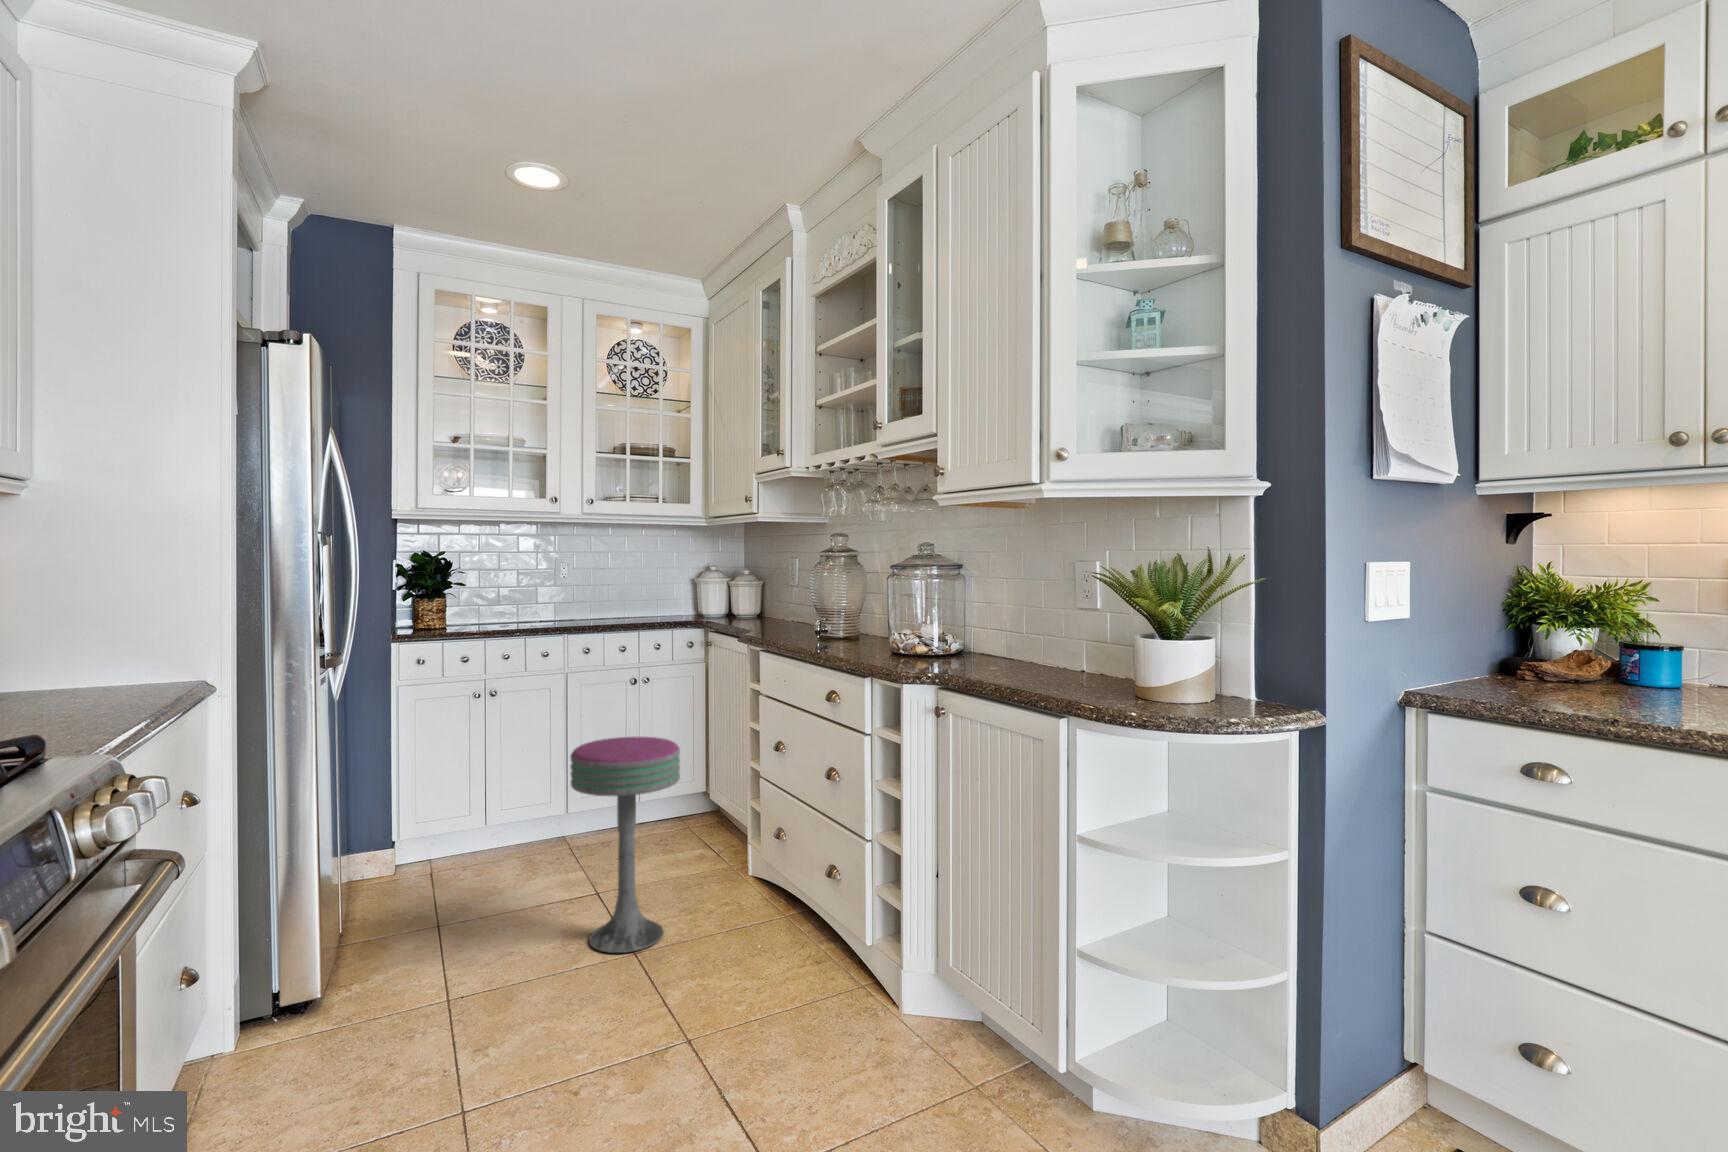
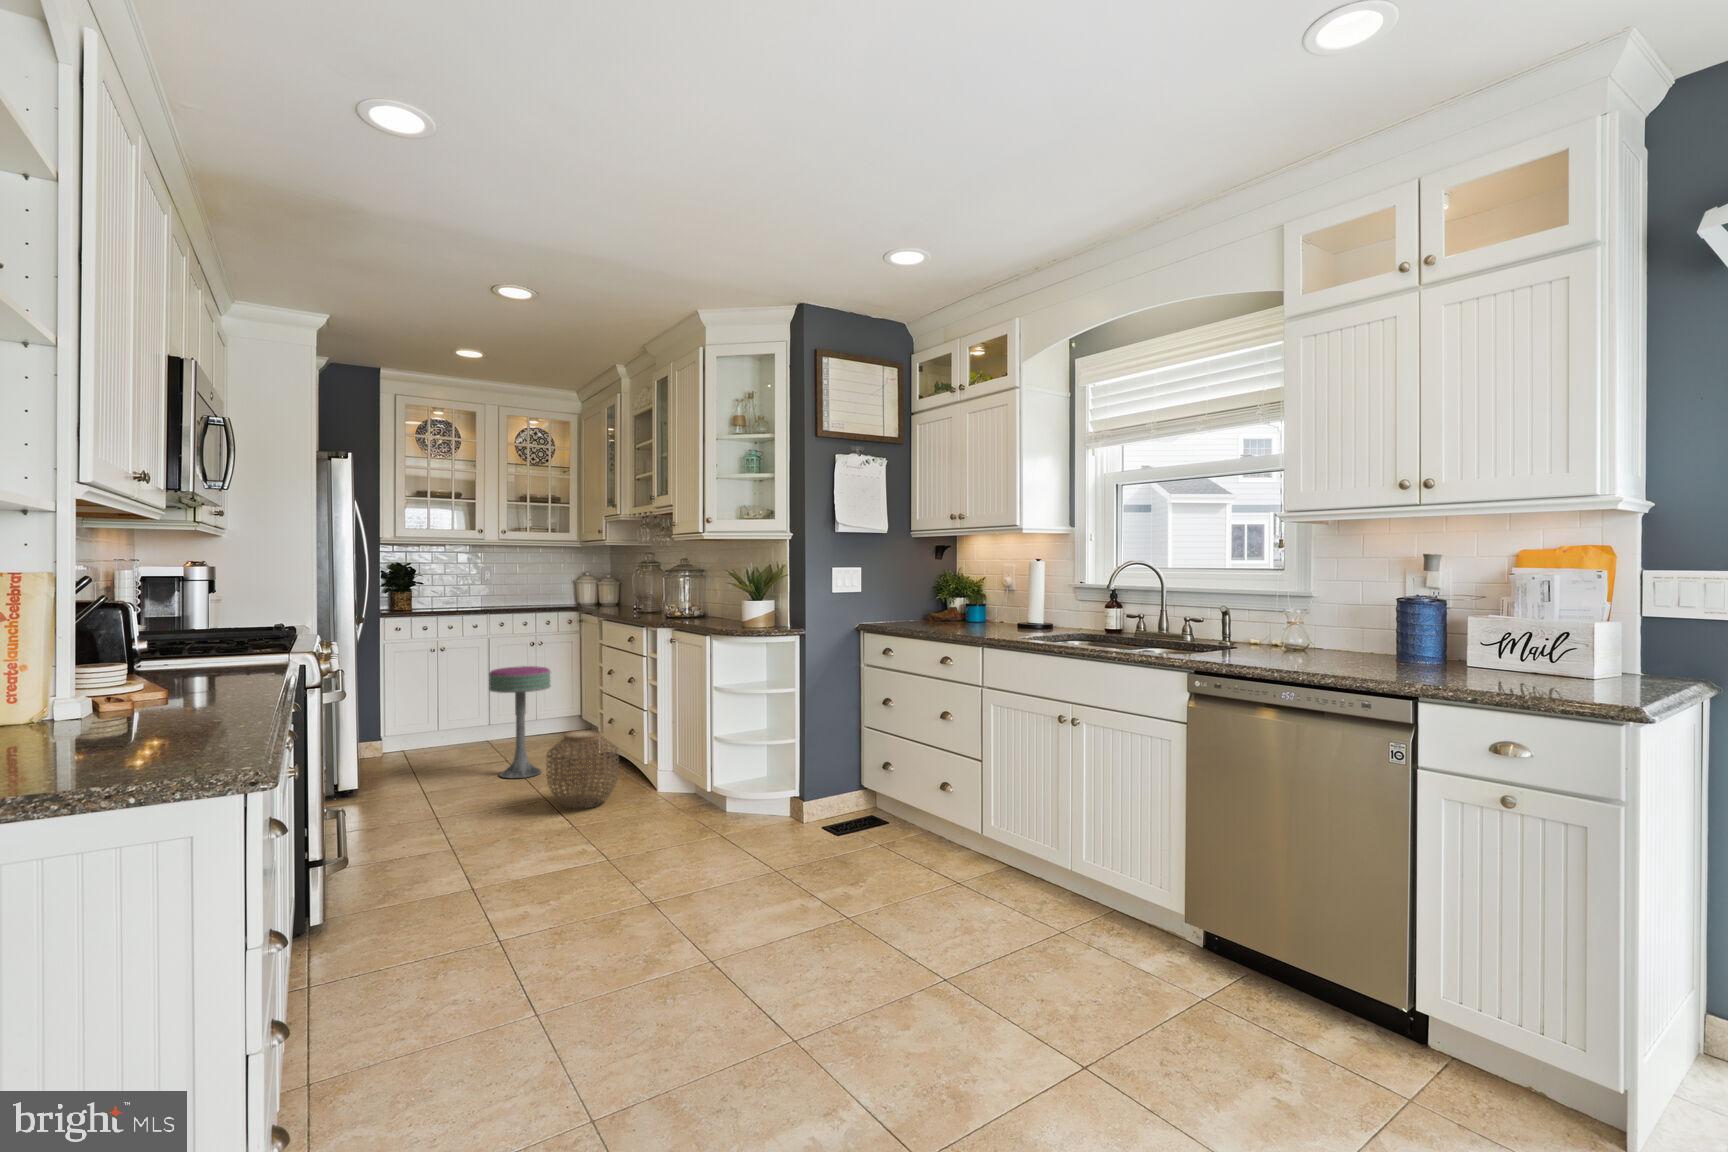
woven basket: none [694,896,839,1081] -> present [546,730,618,809]

